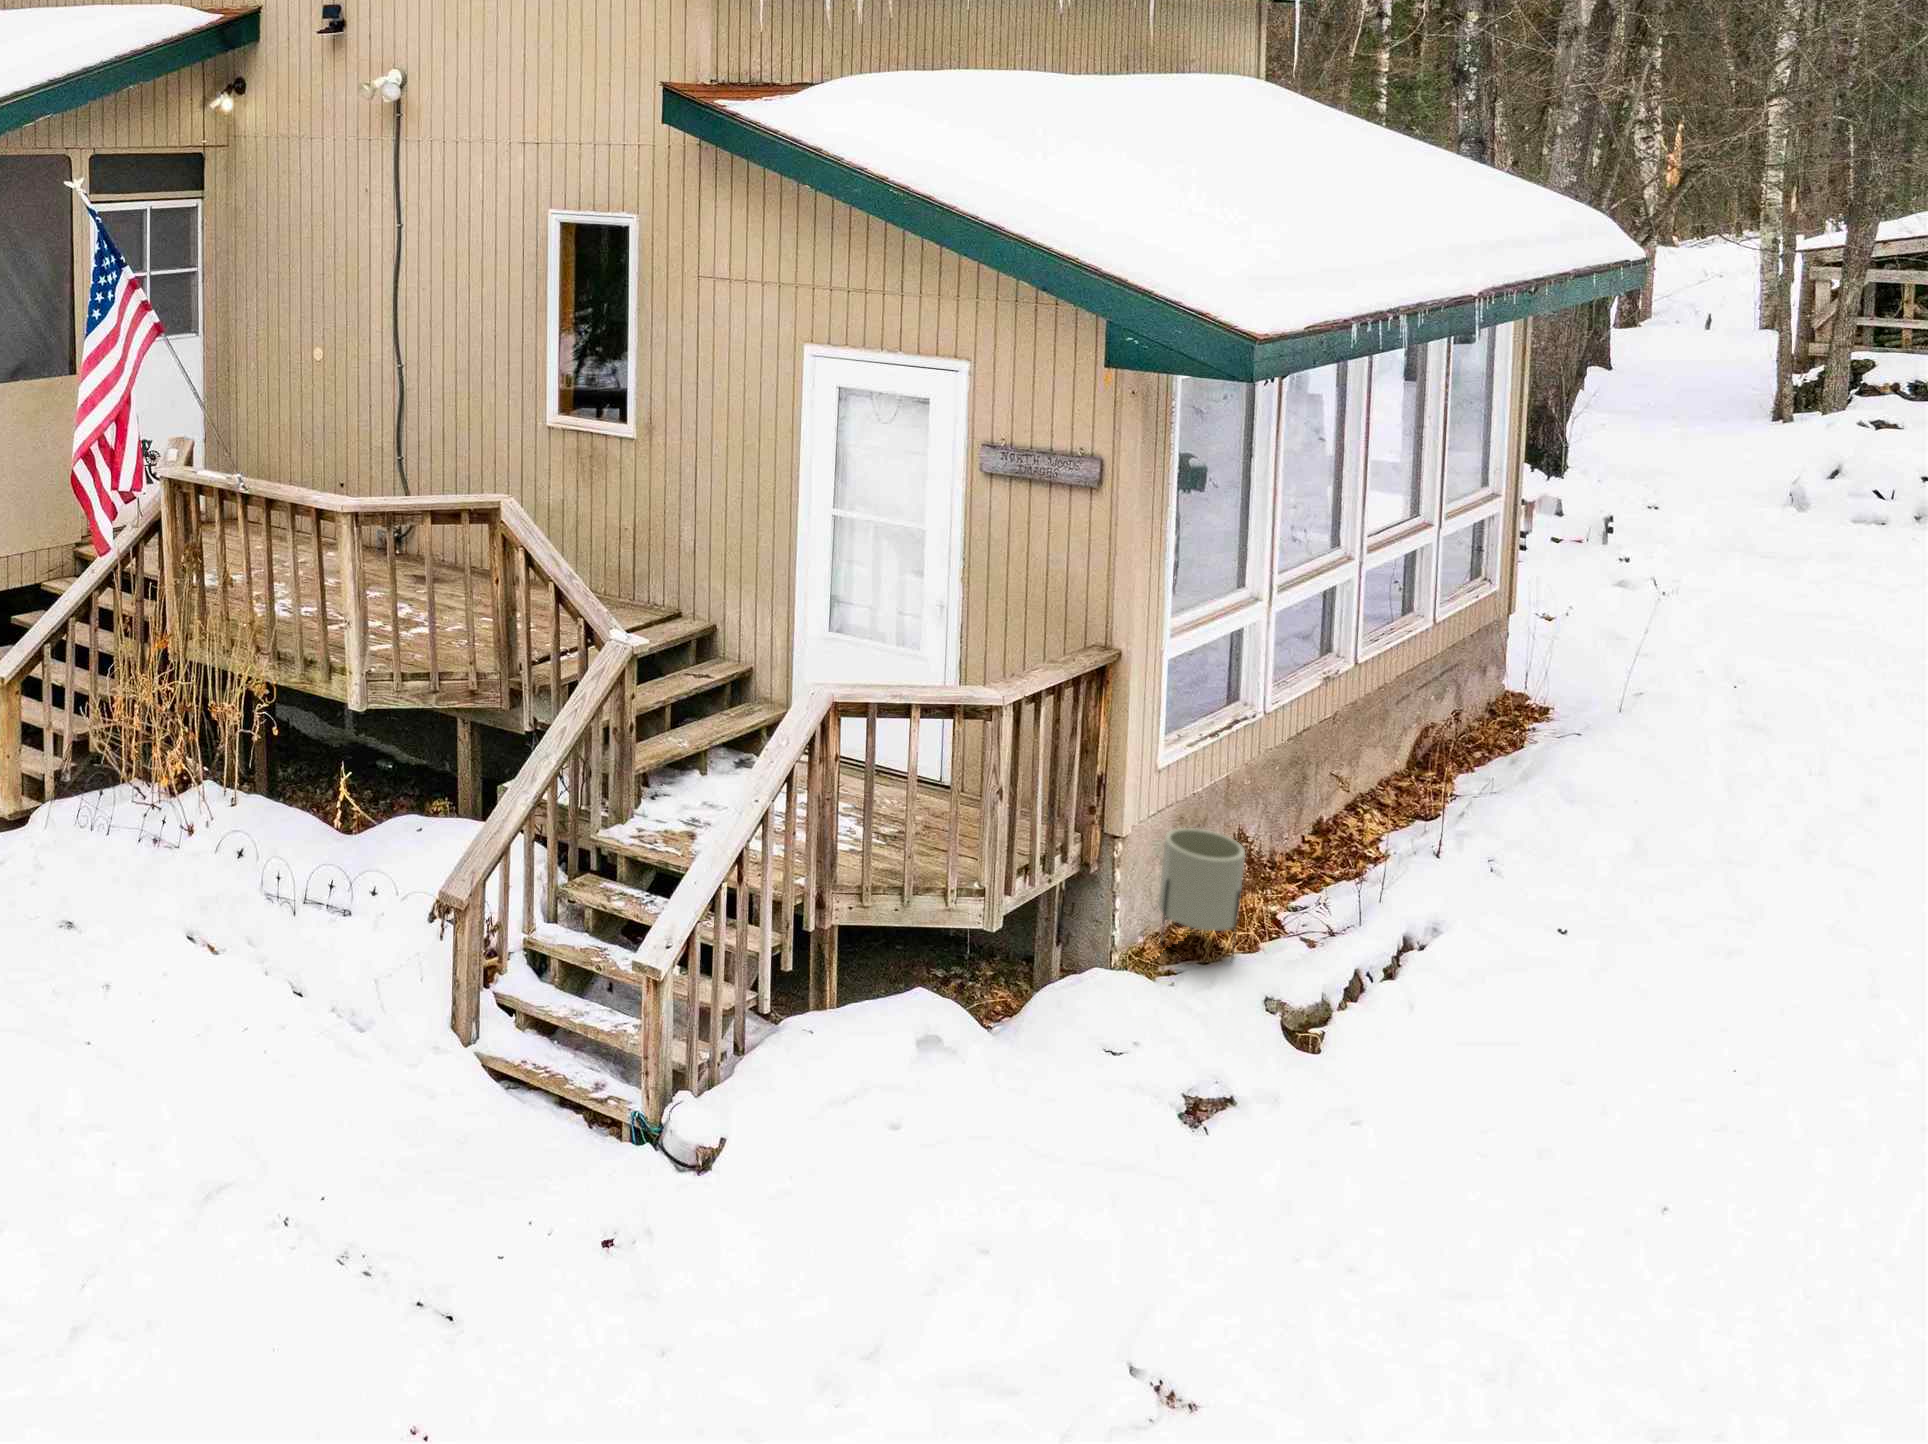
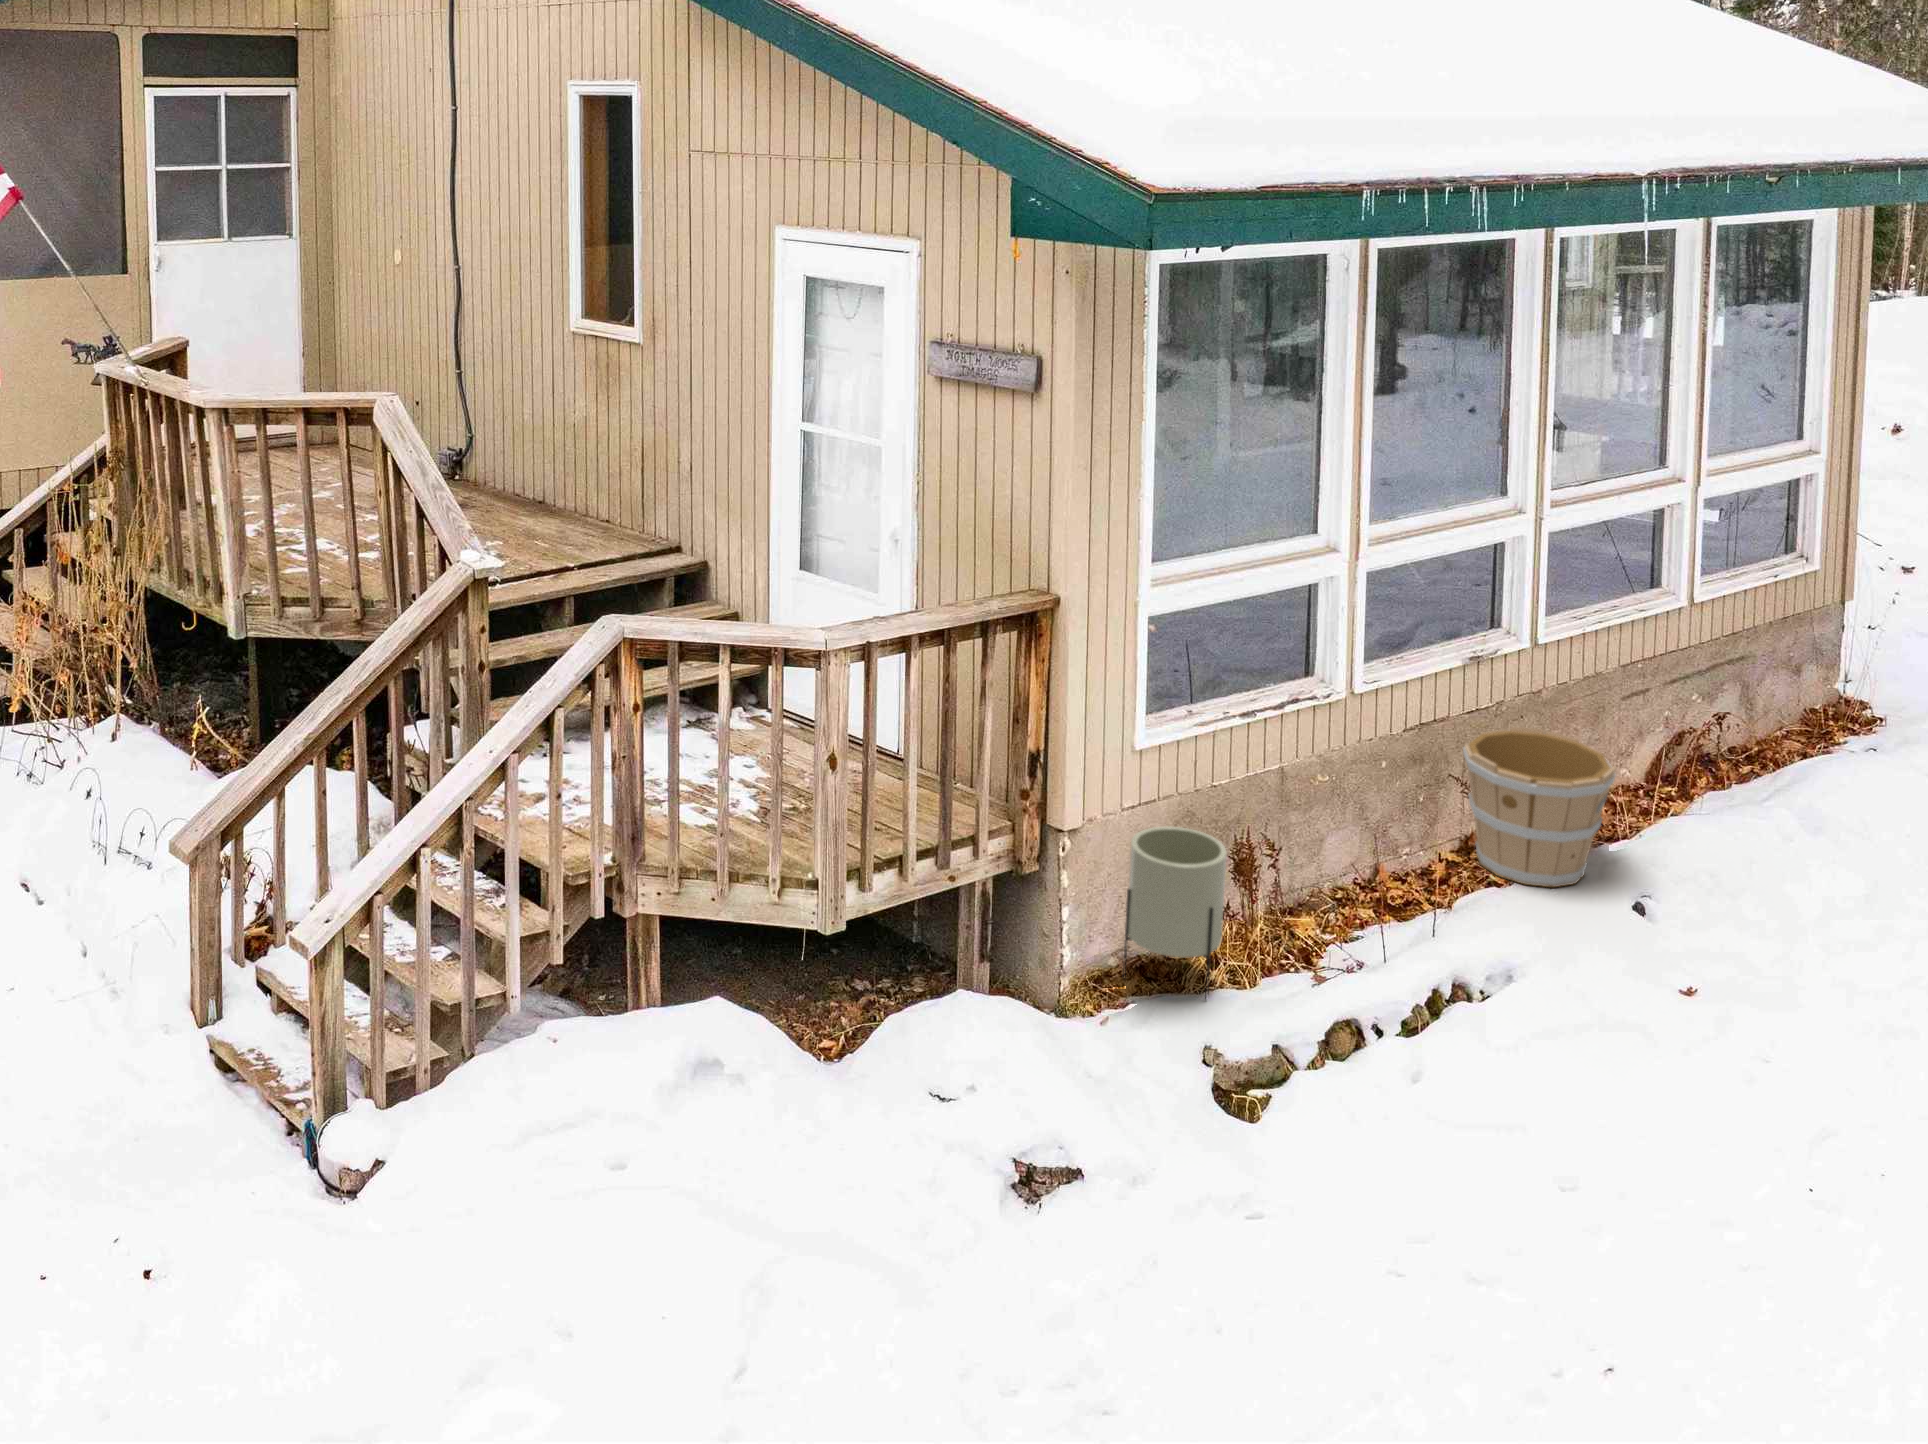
wooden bucket: none [1331,729,1457,856] -> present [1463,727,1616,887]

